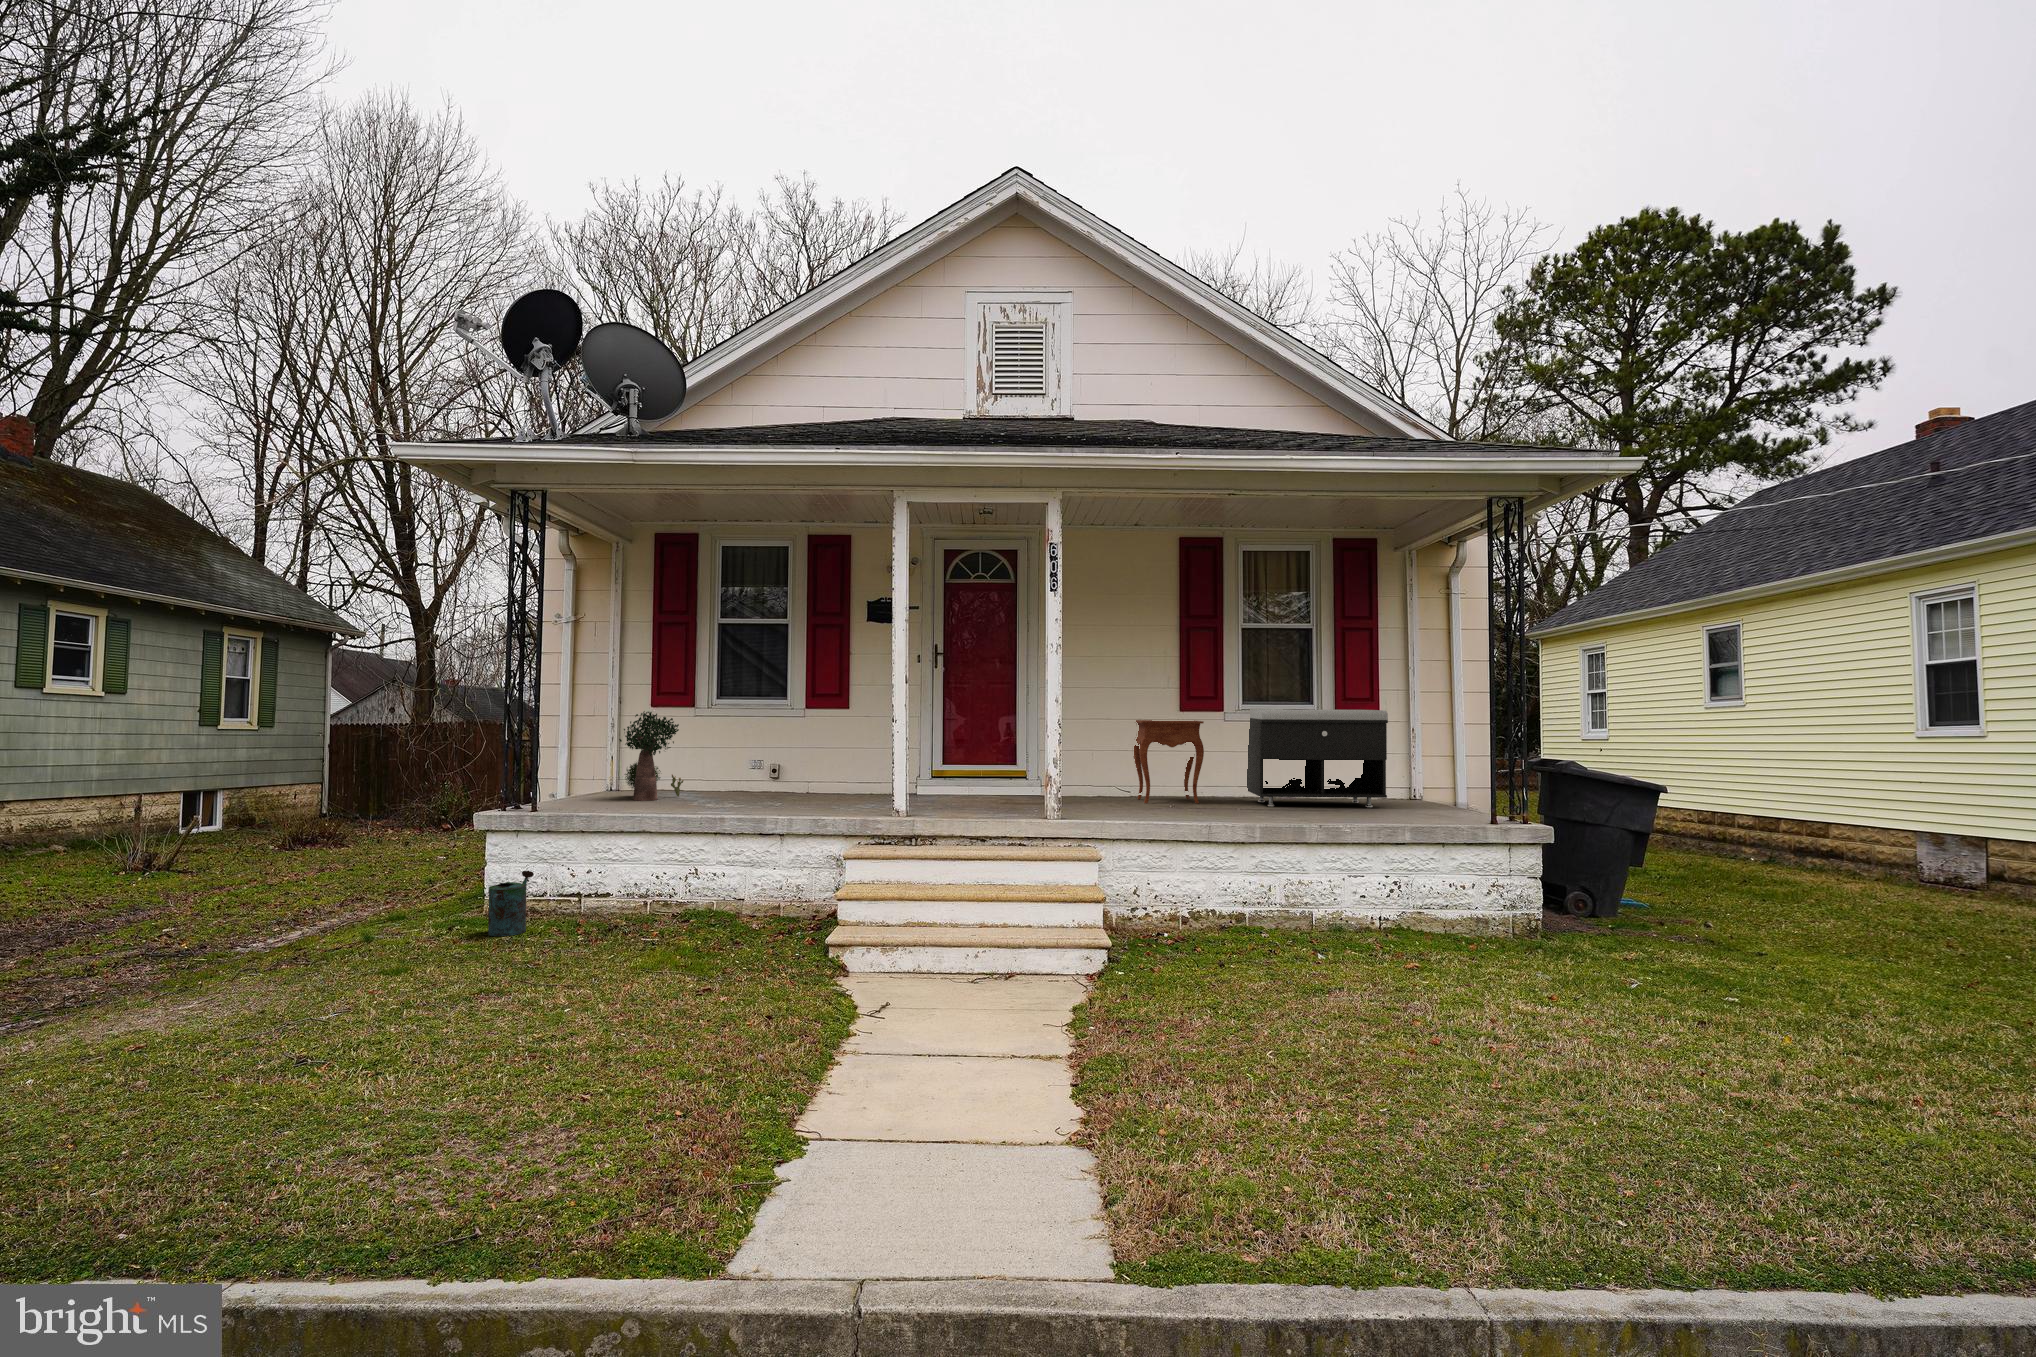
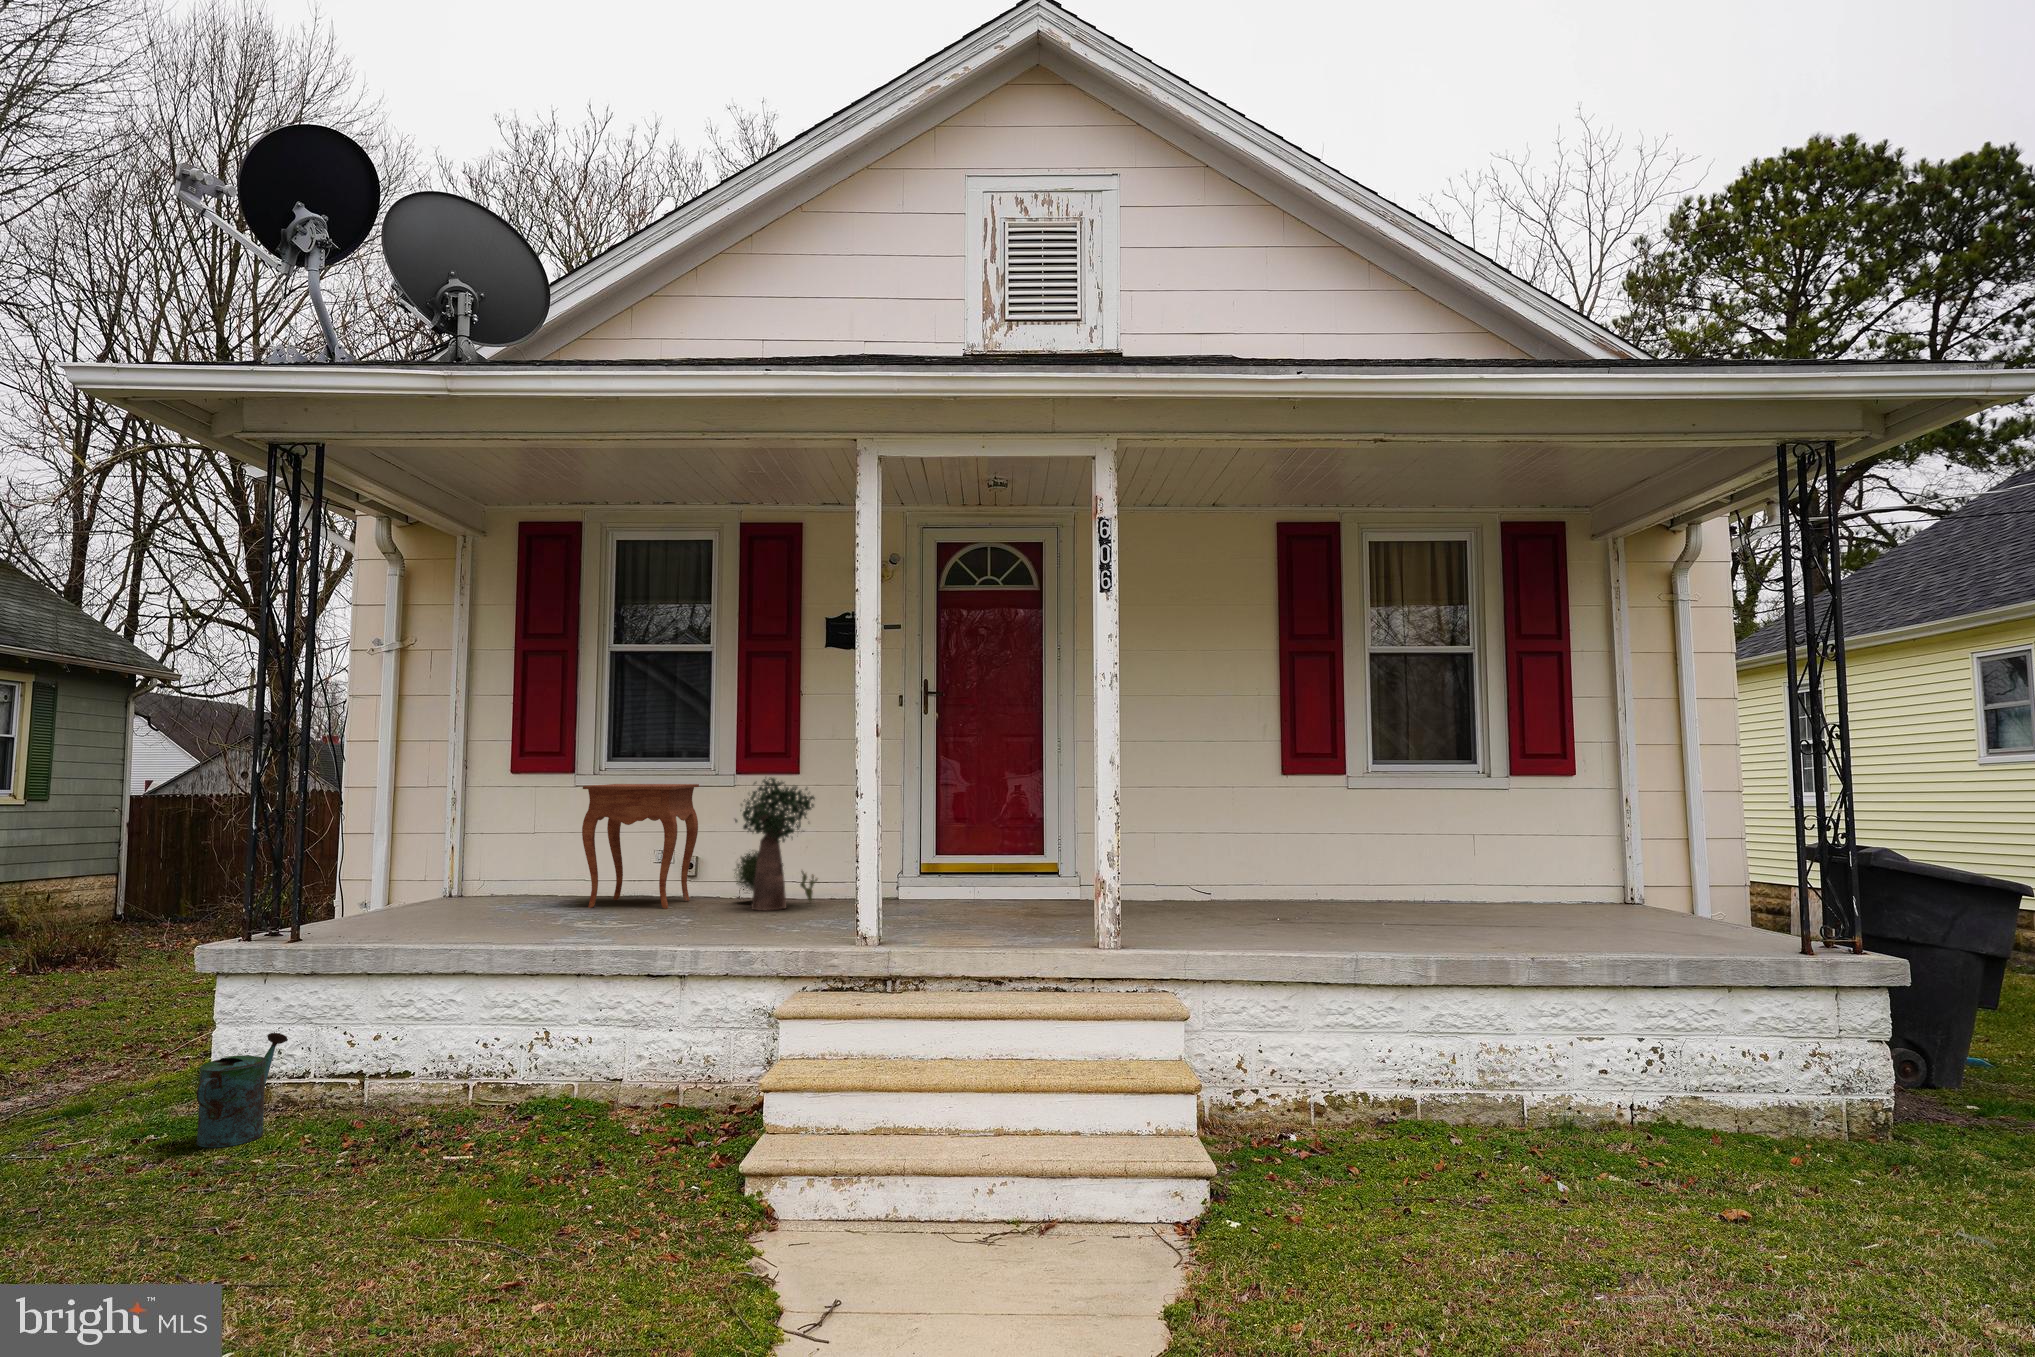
storage bench: present [1247,709,1388,807] -> none [1377,768,1598,915]
potted plant: present [619,711,684,801] -> present [735,778,817,910]
side table: present [1133,720,1204,803] -> present [582,784,699,909]

